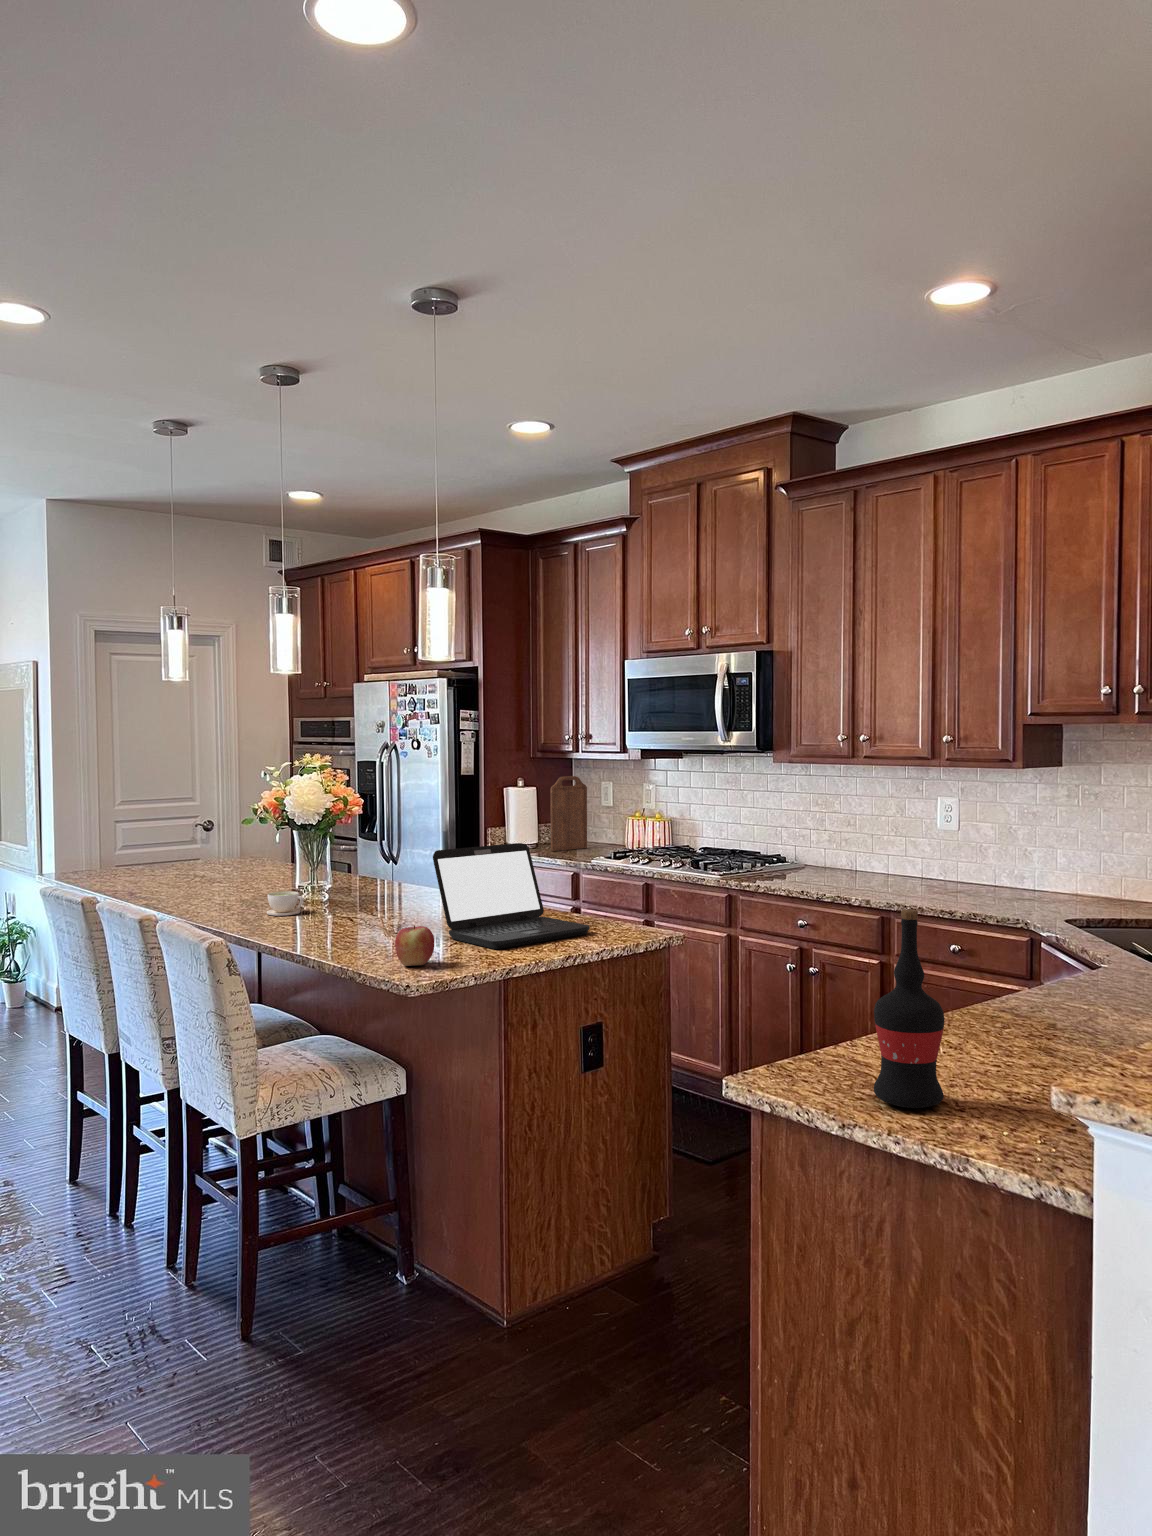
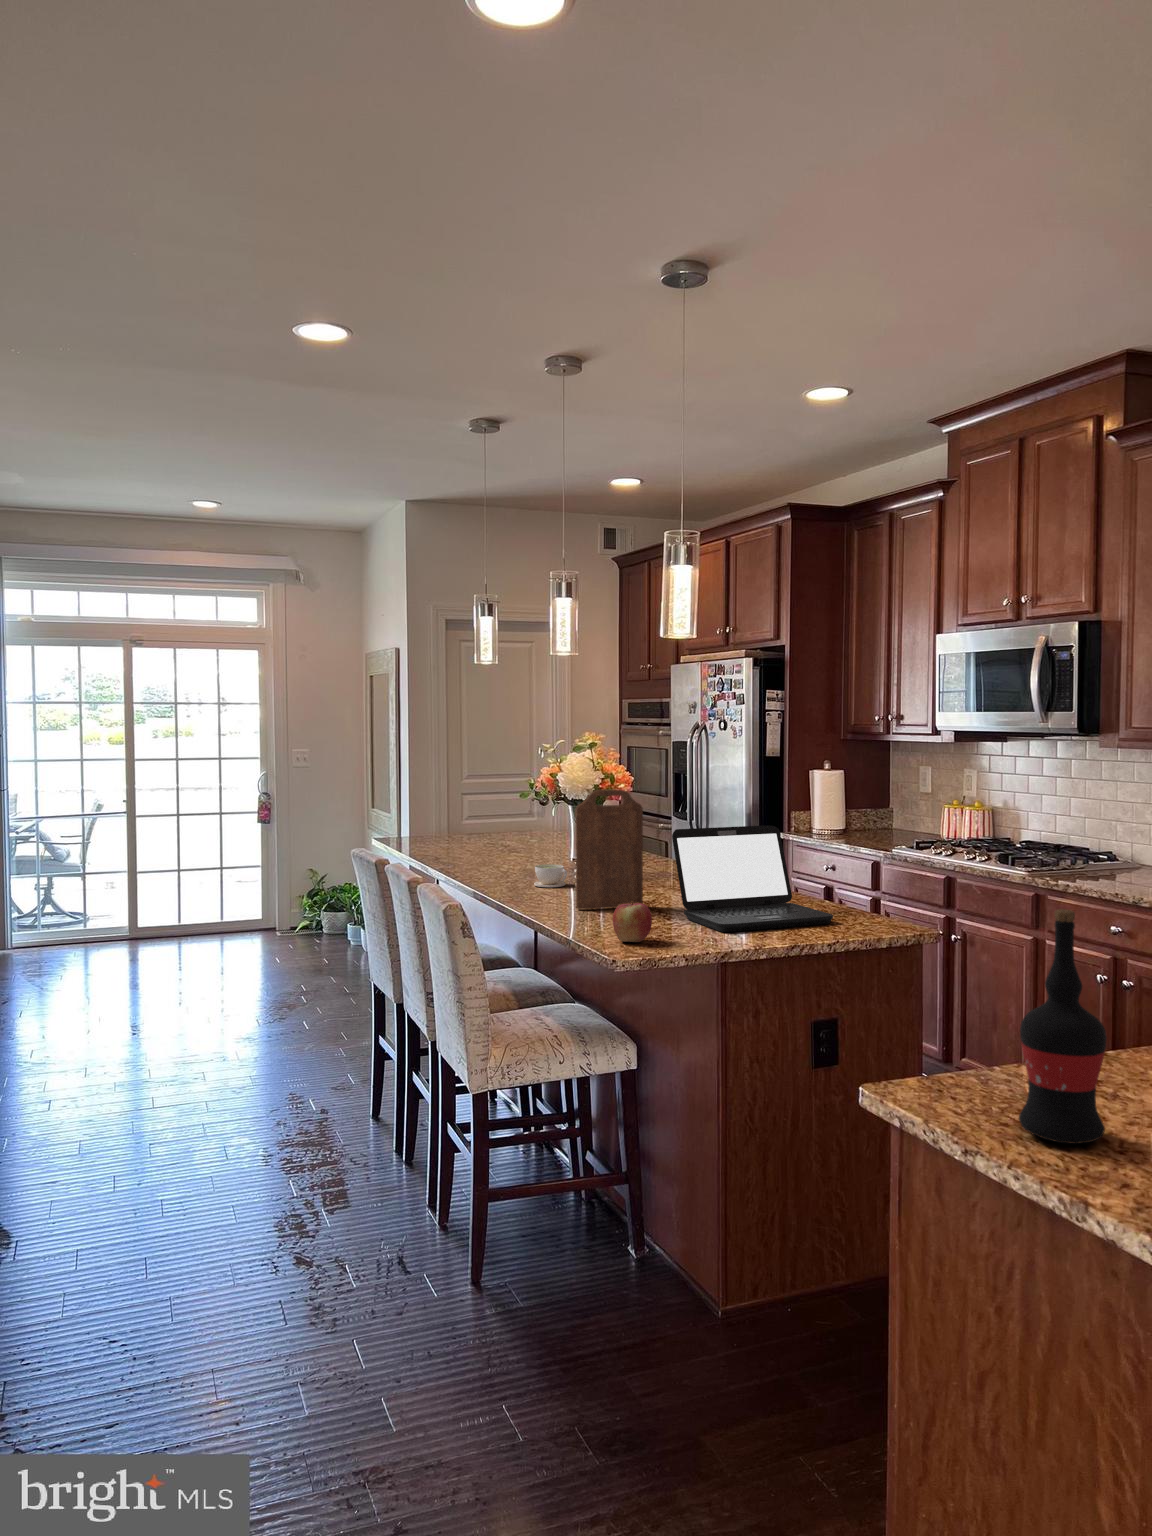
cutting board: present [550,776,587,851] -> present [575,790,643,910]

